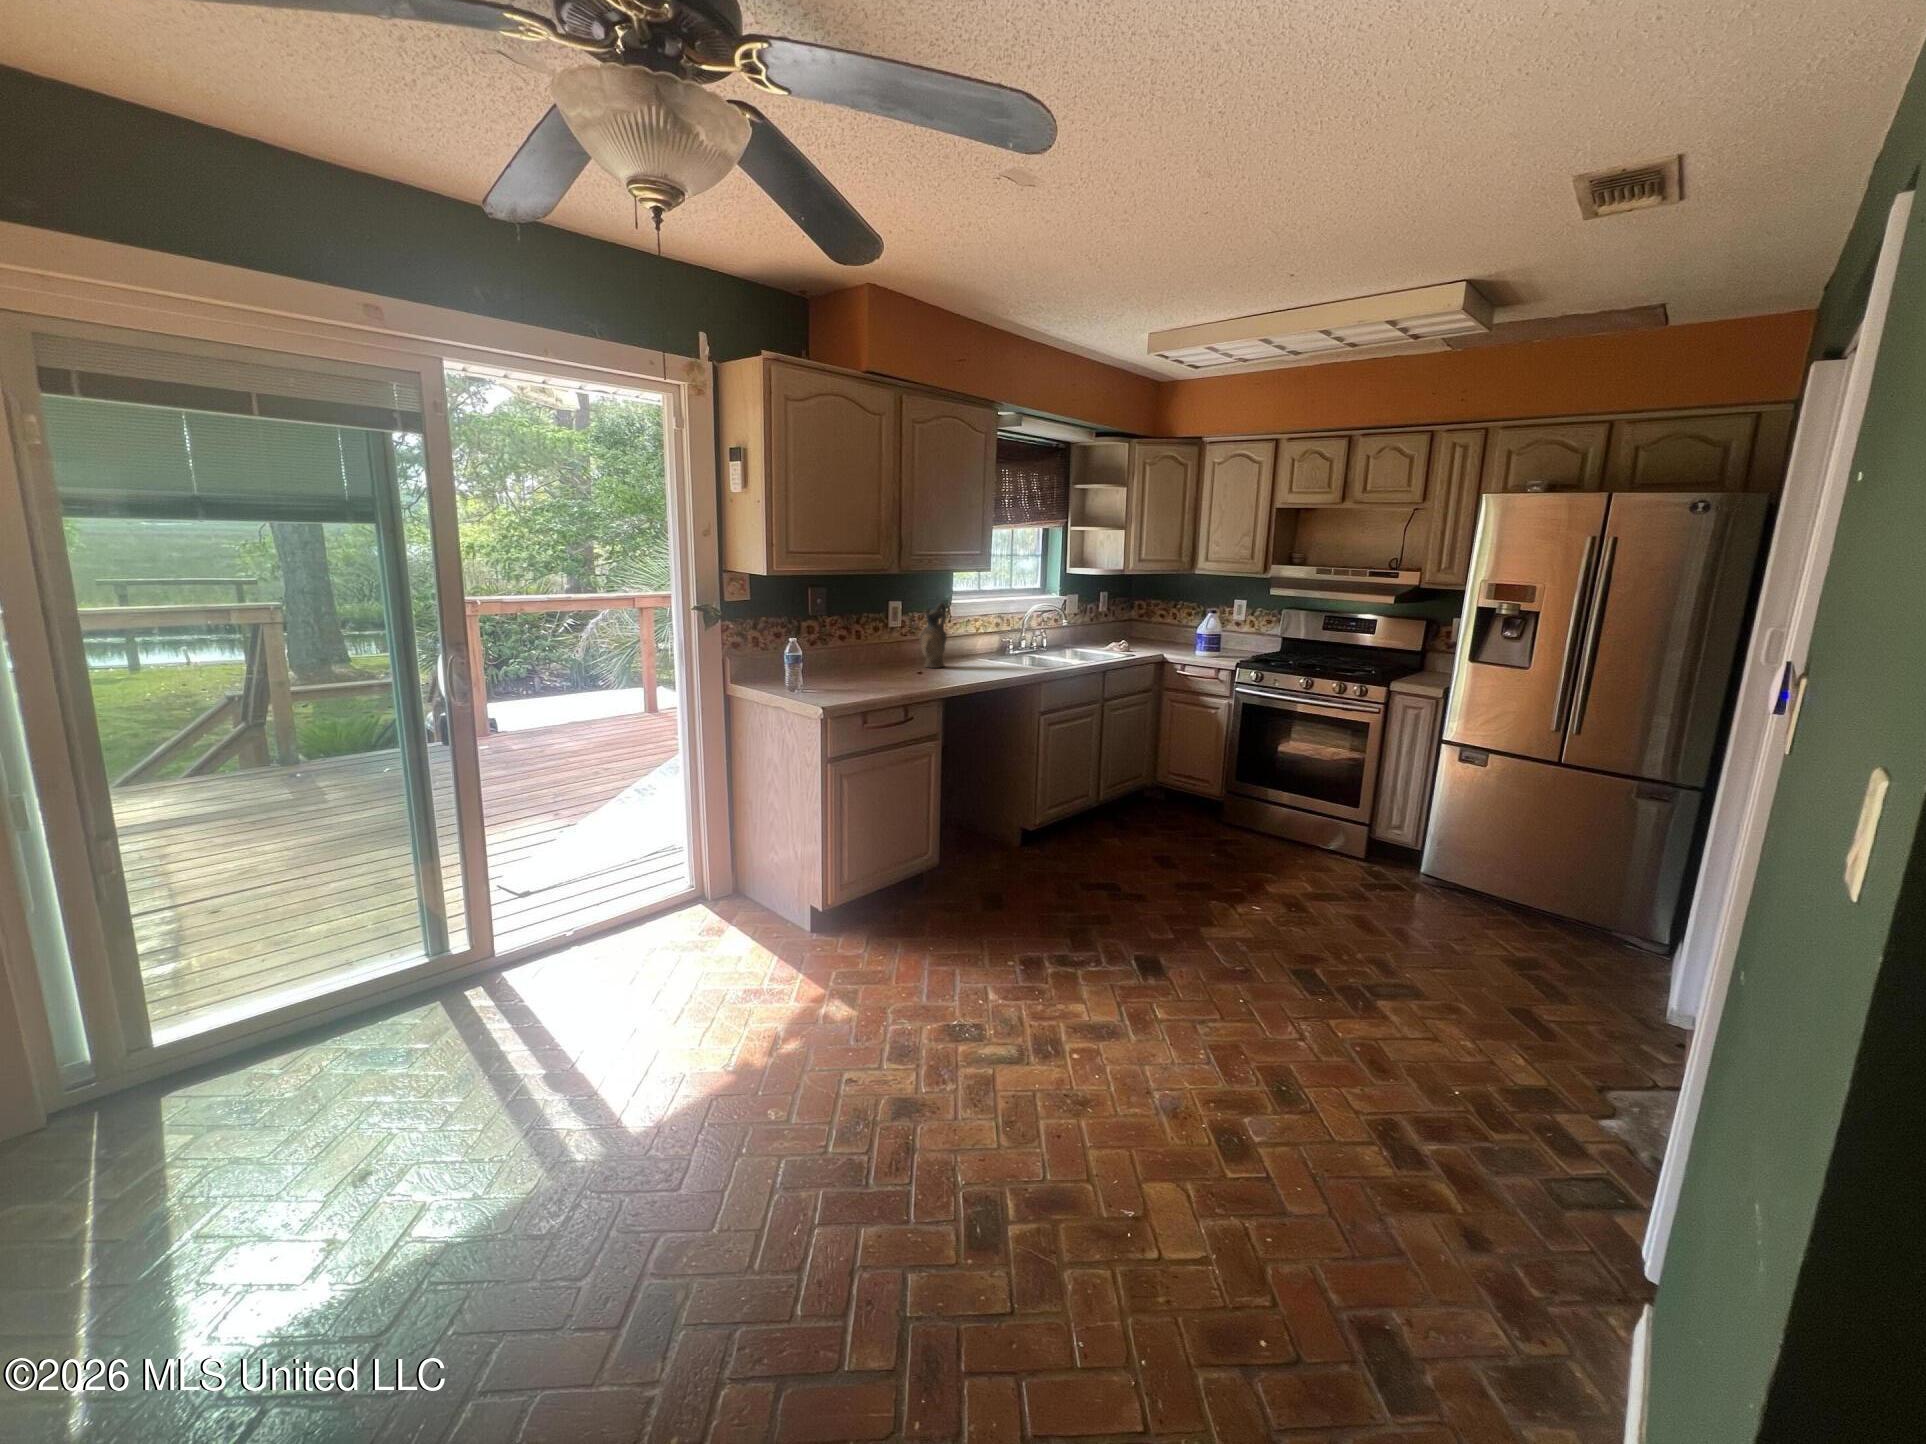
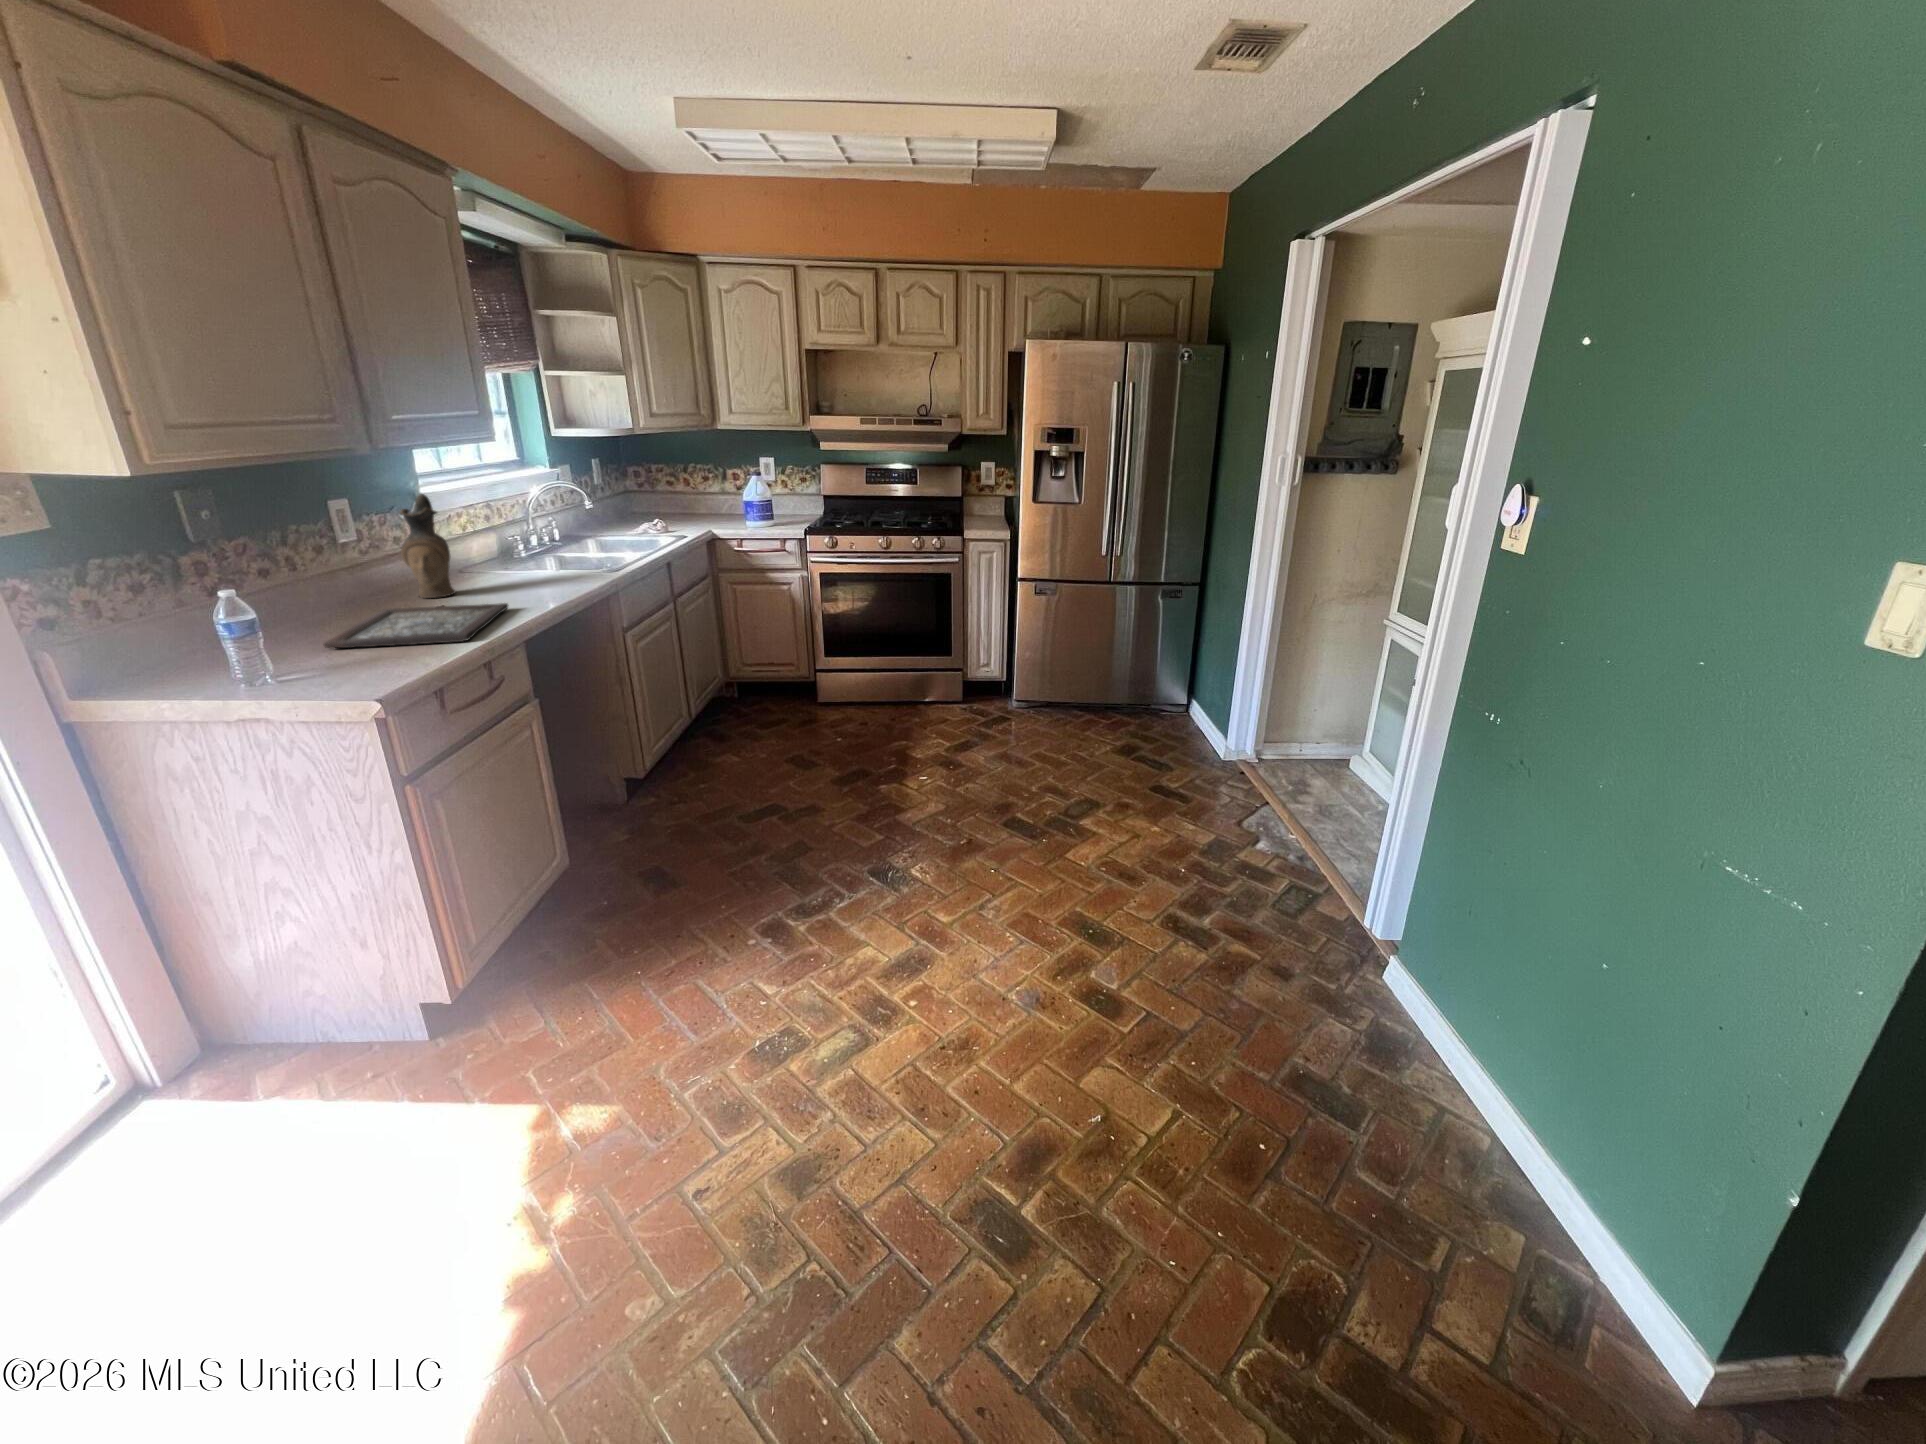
tray: none [844,668,953,690] -> present [324,603,508,648]

